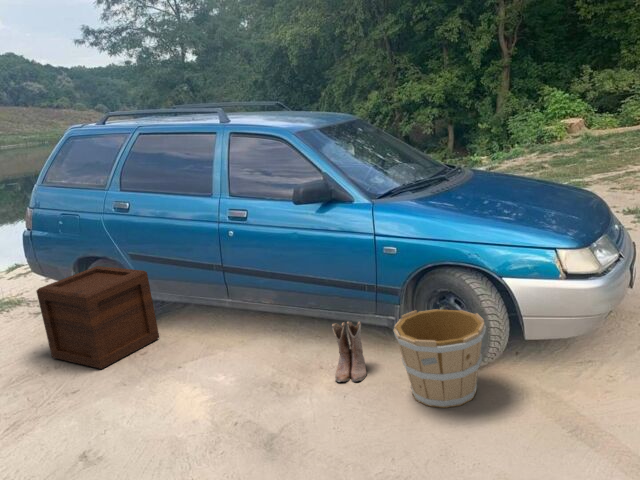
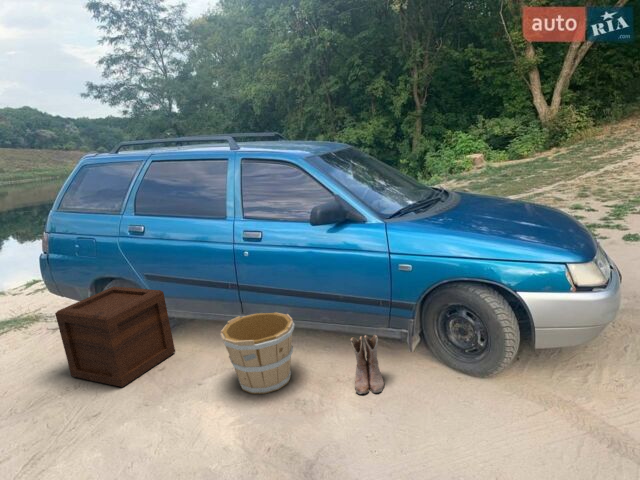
wooden bucket: present [394,309,486,408] -> present [221,312,294,394]

